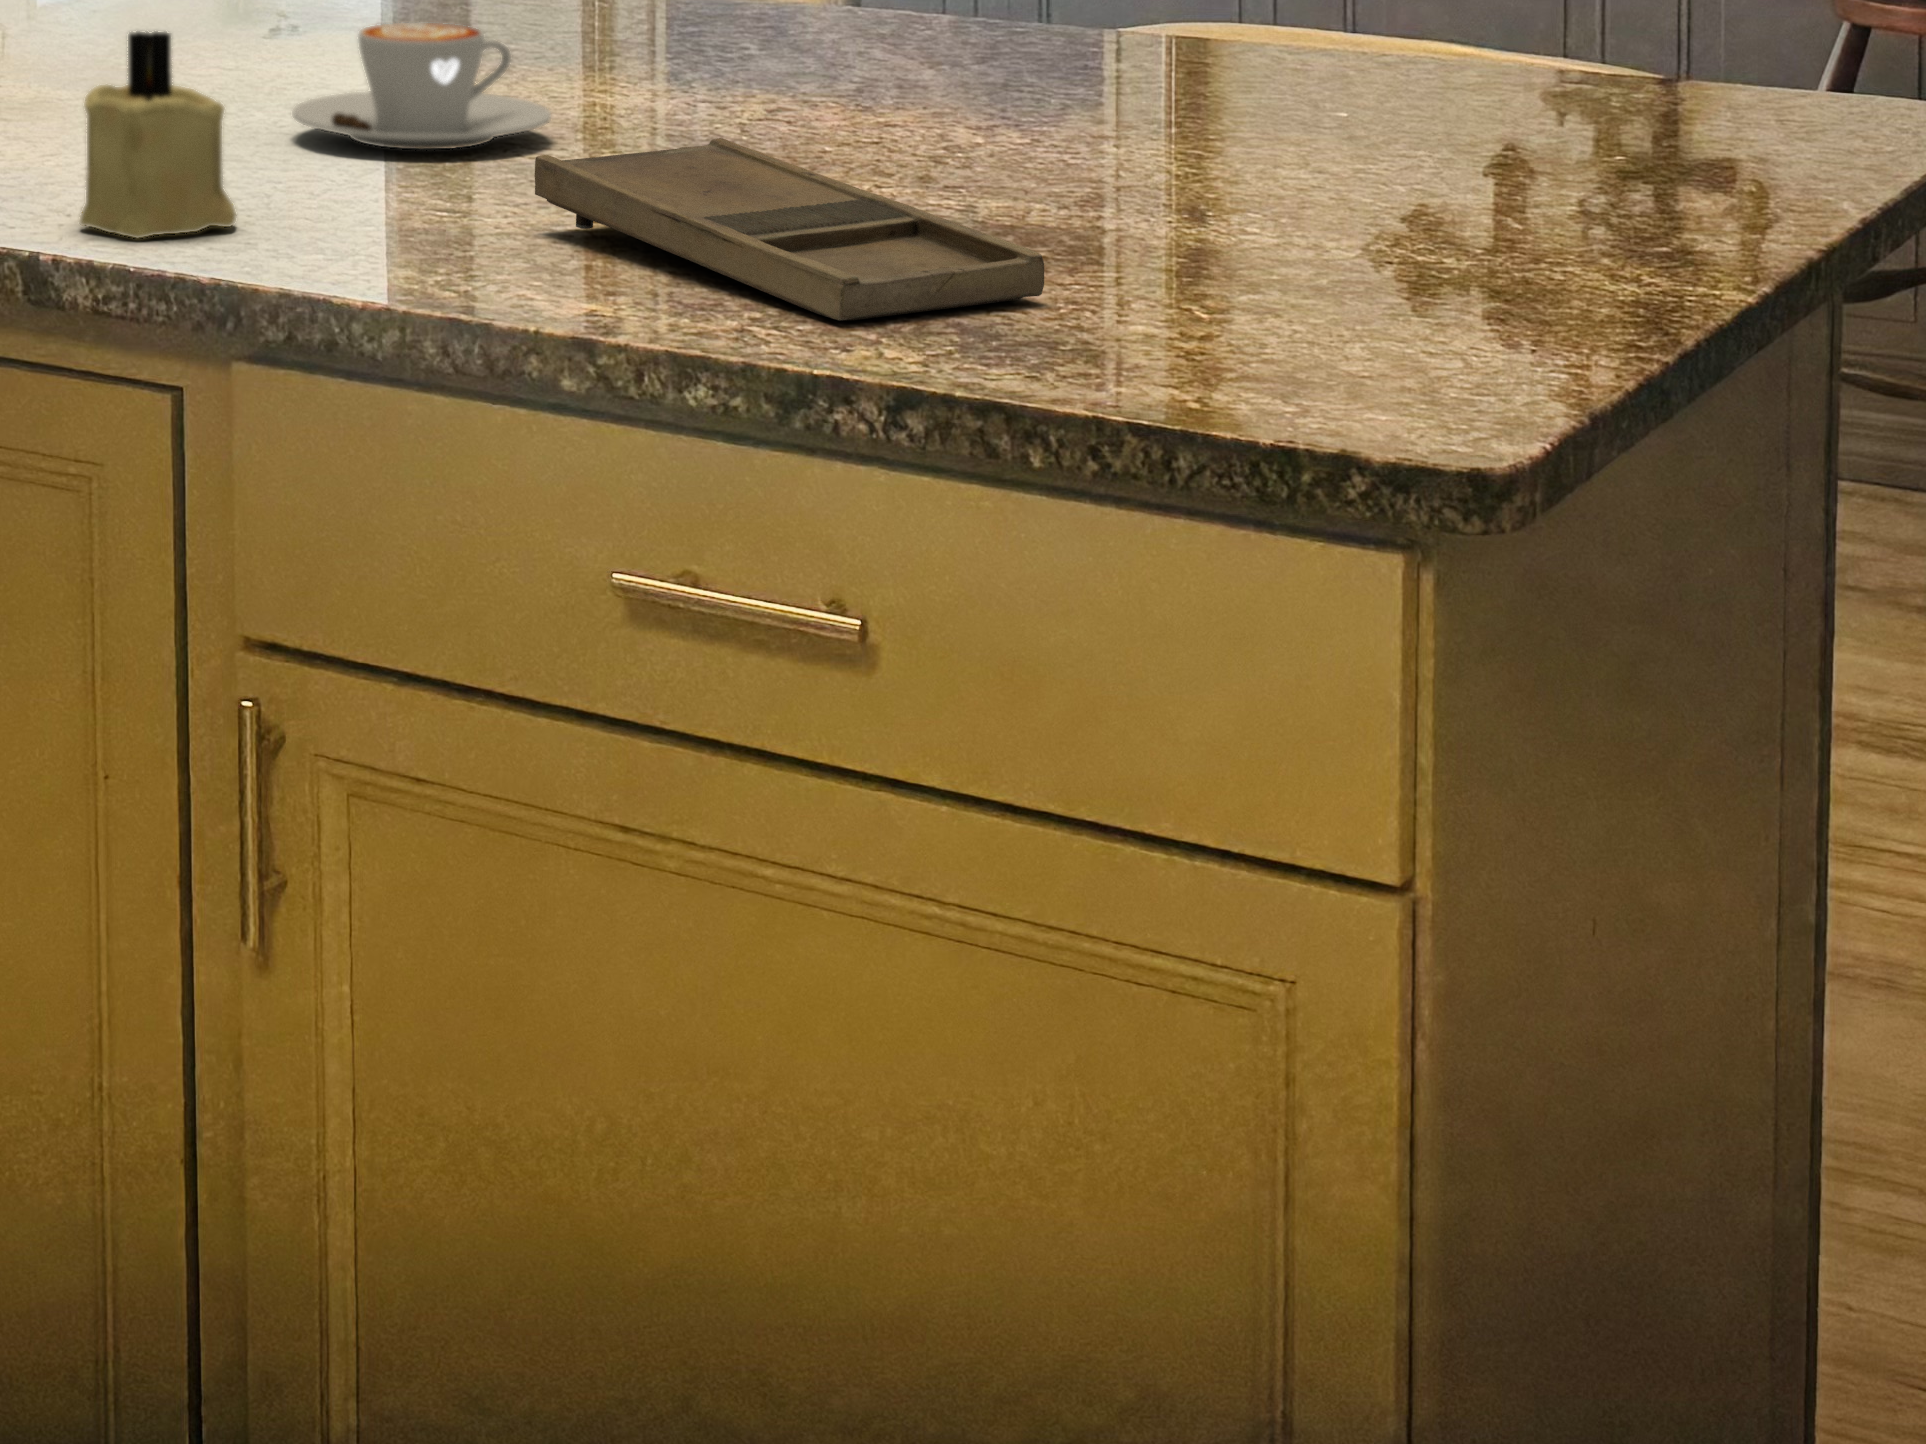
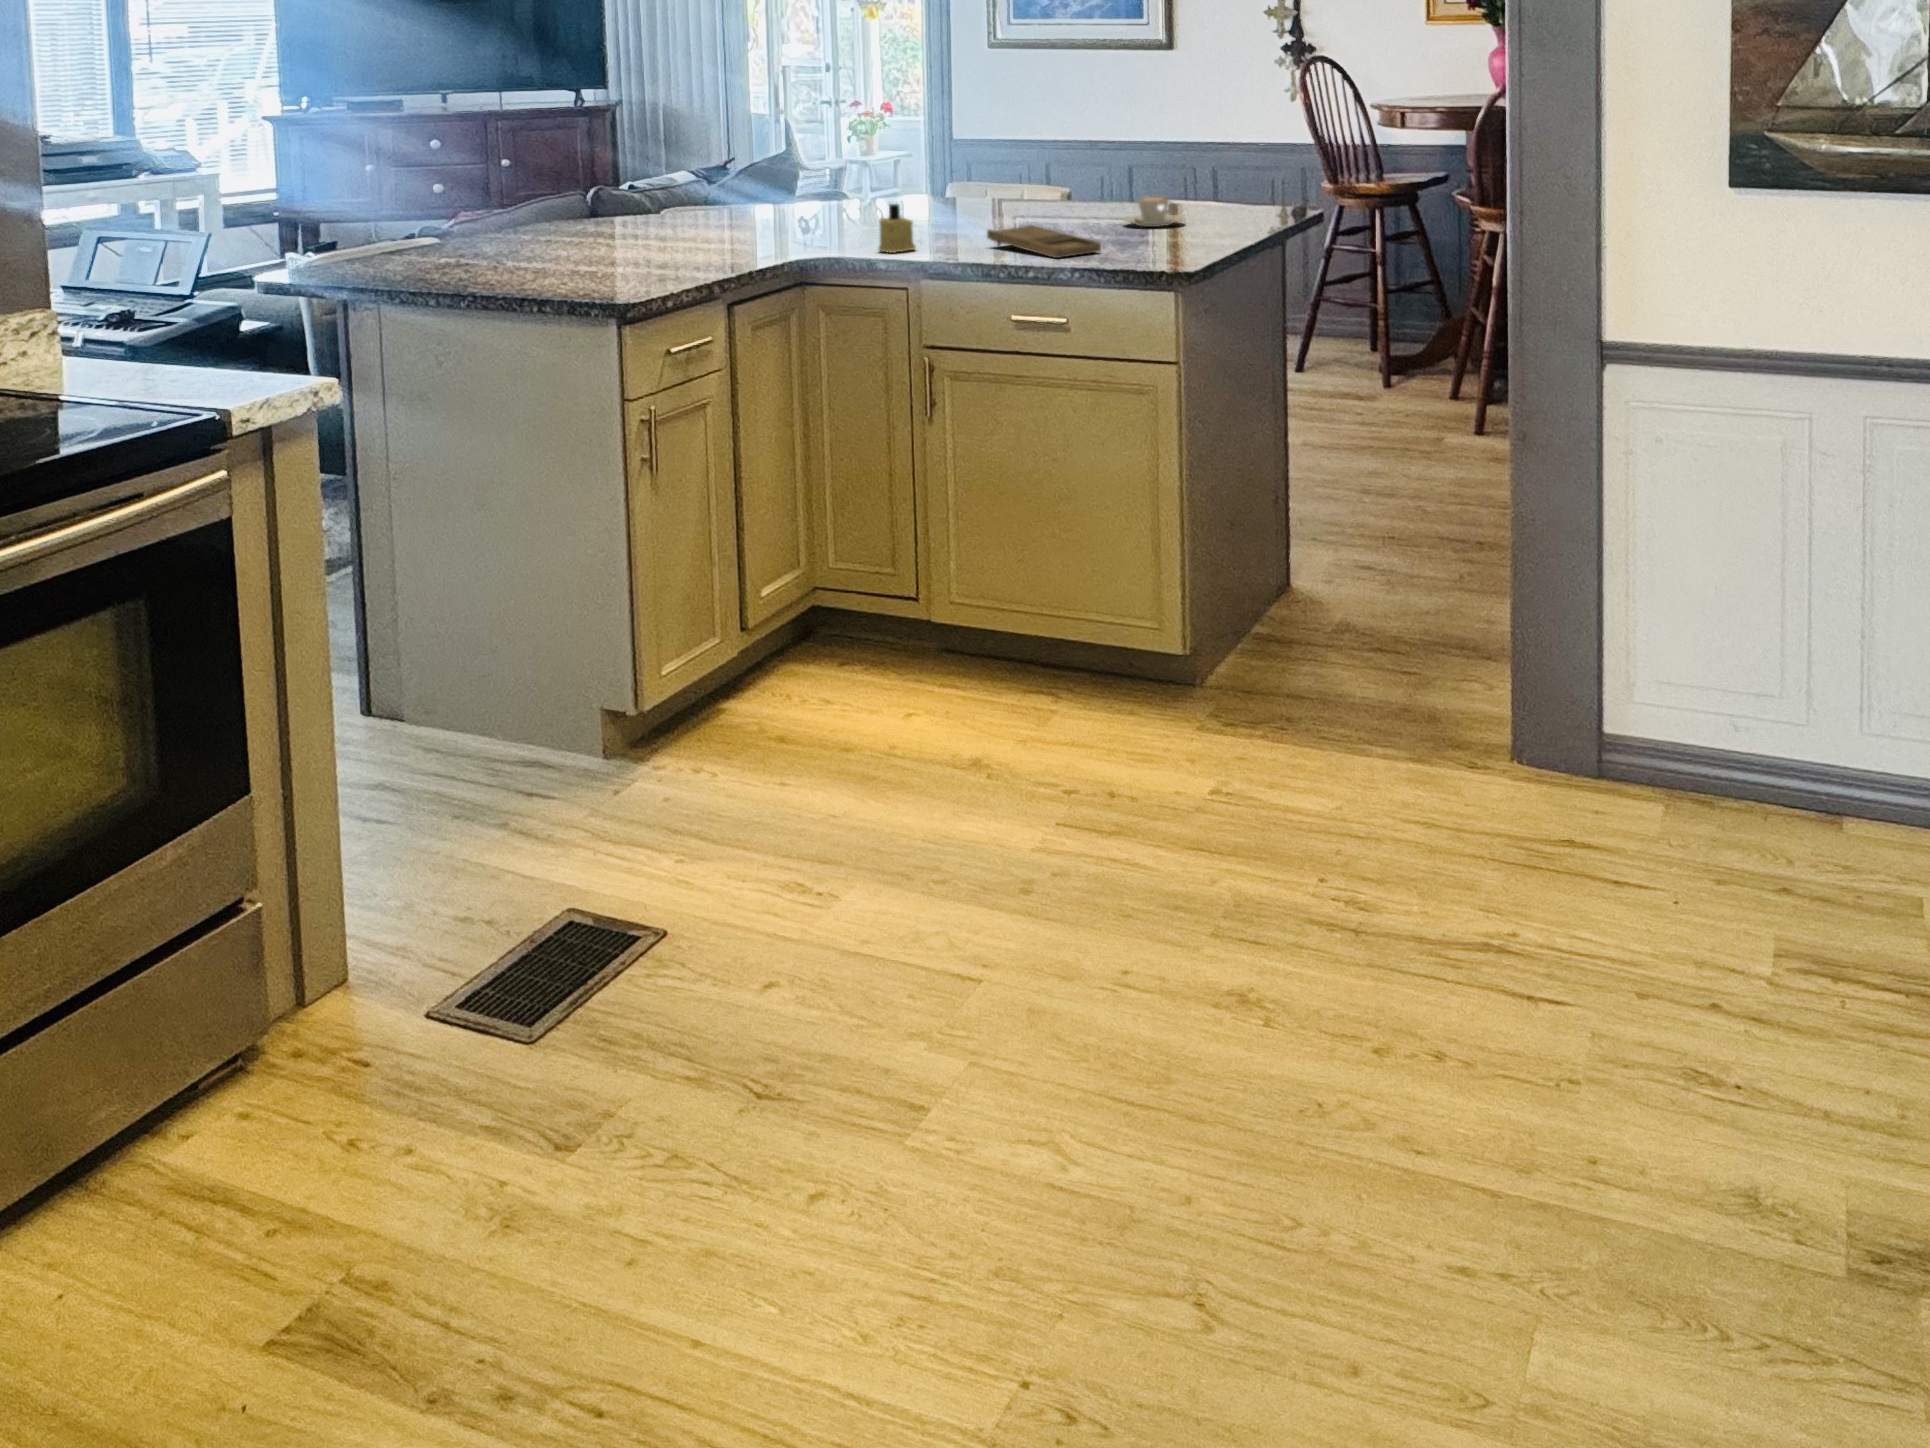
coffee cup: present [292,23,551,149] -> present [1123,197,1184,227]

